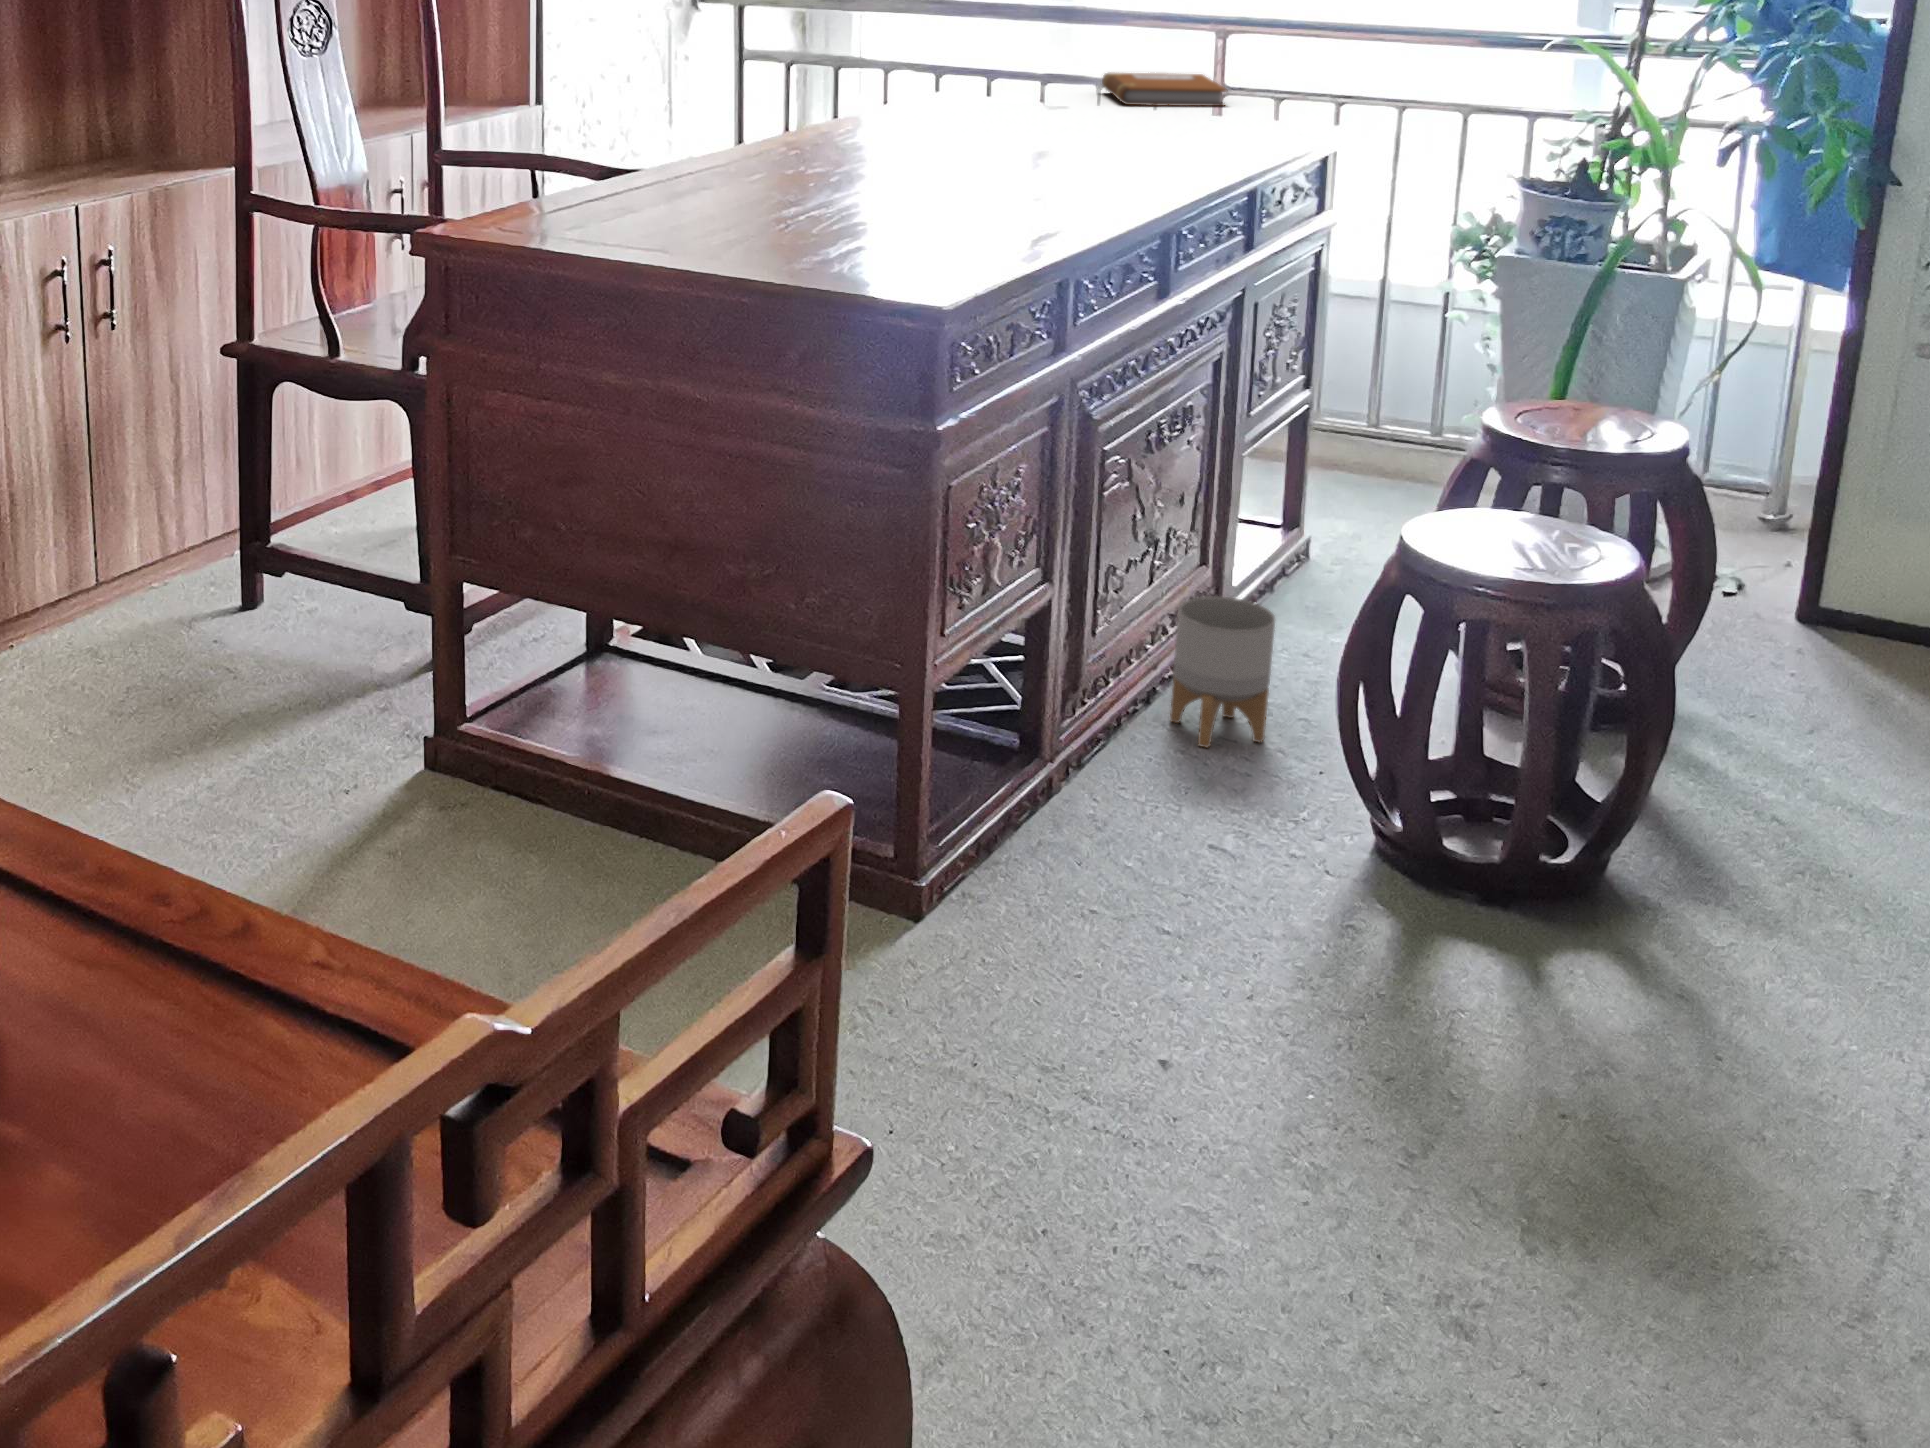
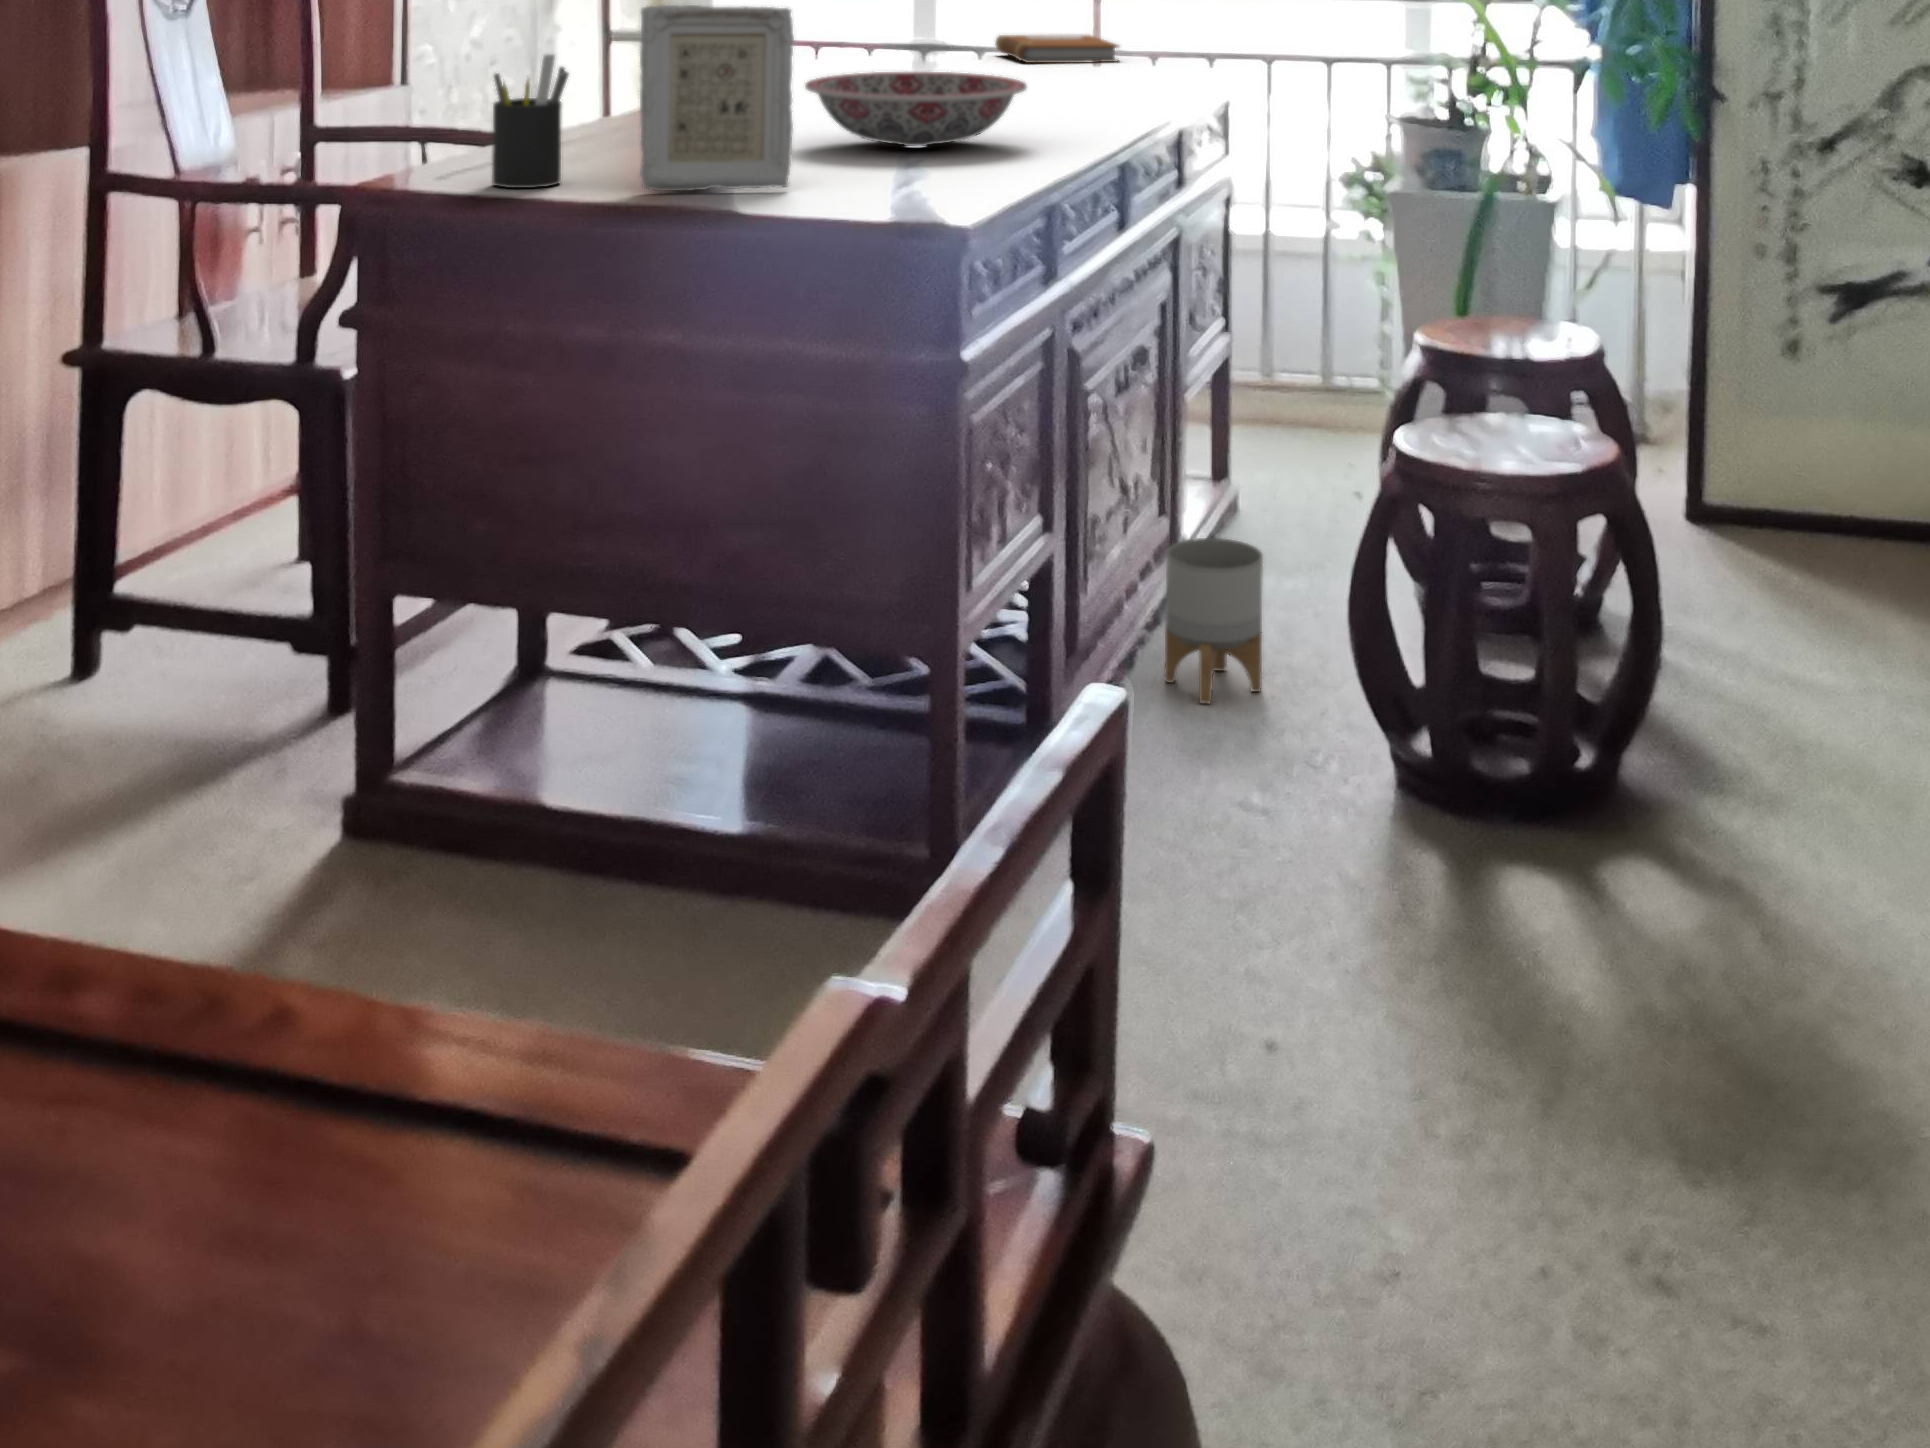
picture frame: none [657,86,807,264] -> present [640,5,794,191]
pen holder: none [532,131,601,250] -> present [492,54,569,188]
ceramic bowl: none [840,139,1060,216] -> present [805,72,1027,146]

